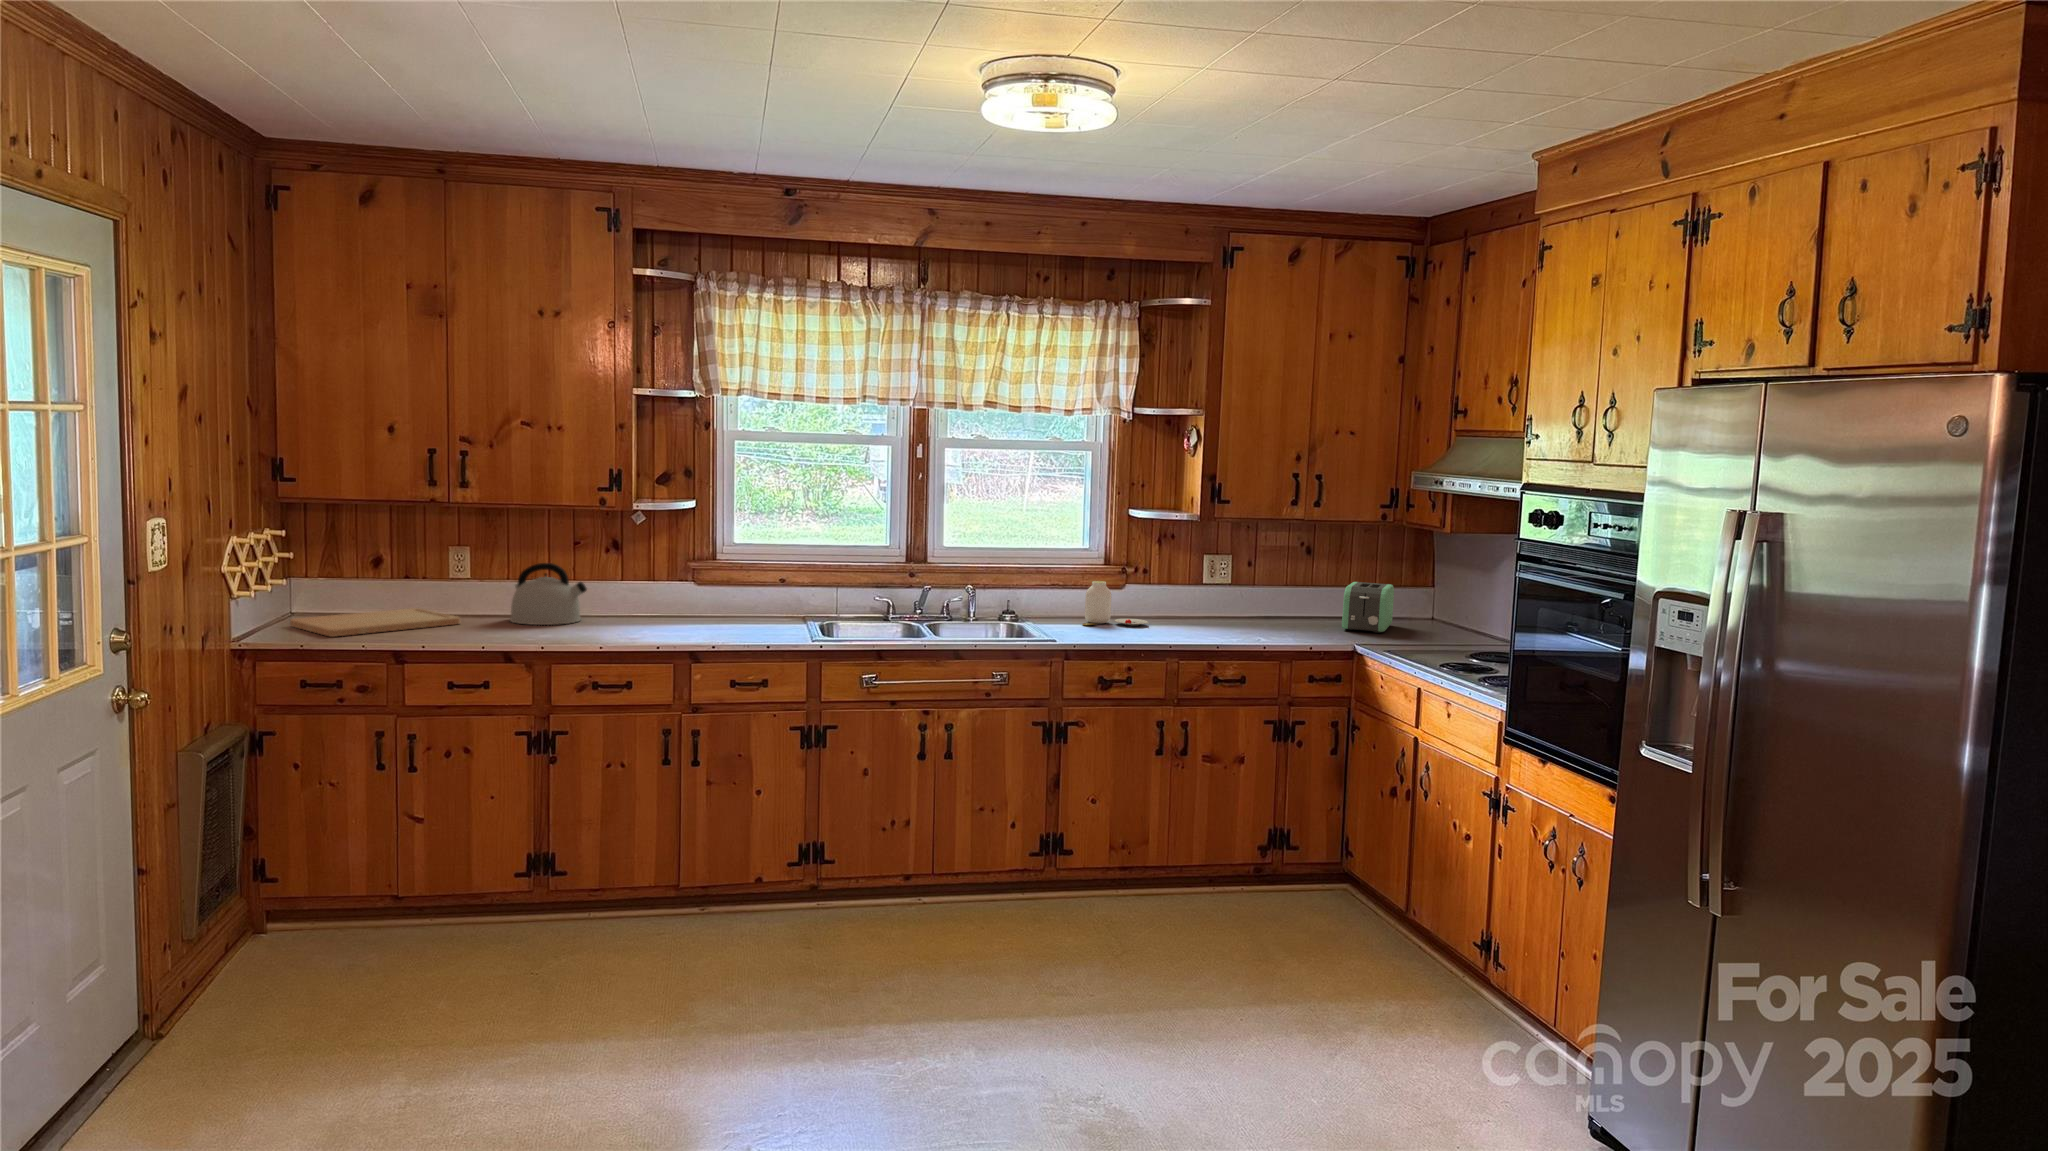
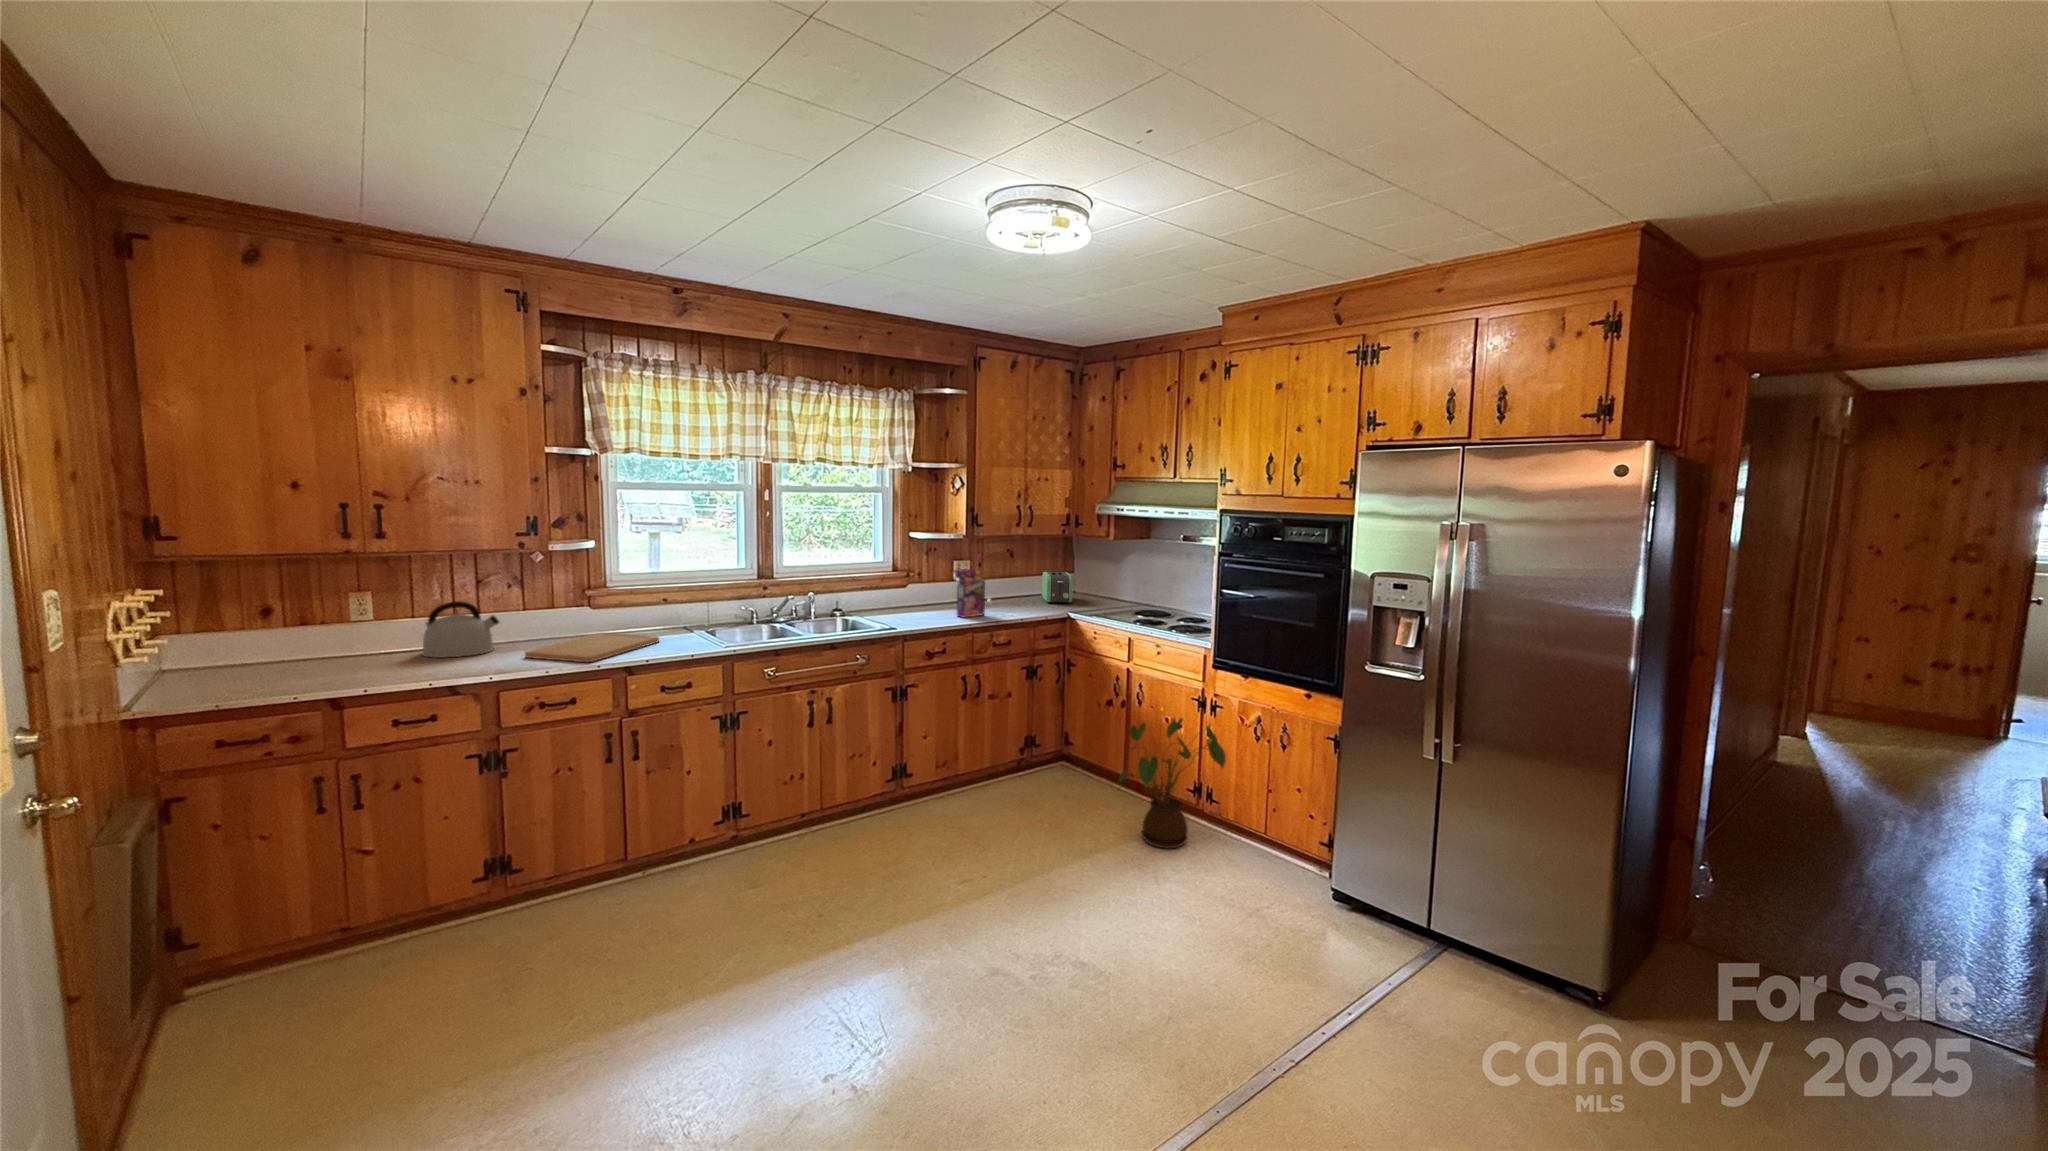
cereal box: none [1160,545,1228,638] -> present [953,555,985,618]
jar: present [1082,581,1148,625] -> none [890,583,936,614]
cutting board: present [290,608,460,637] -> present [525,633,659,662]
house plant: none [1327,819,1505,1029] -> present [1118,718,1226,849]

